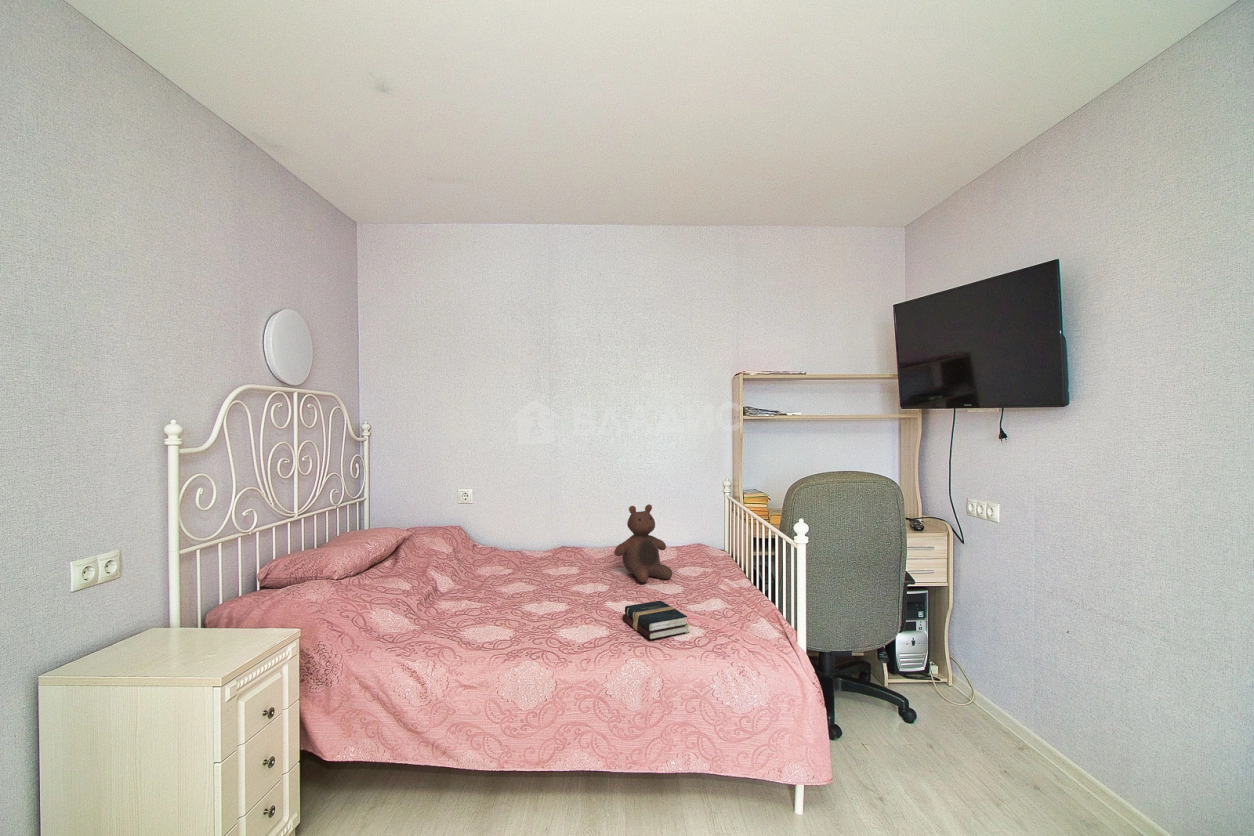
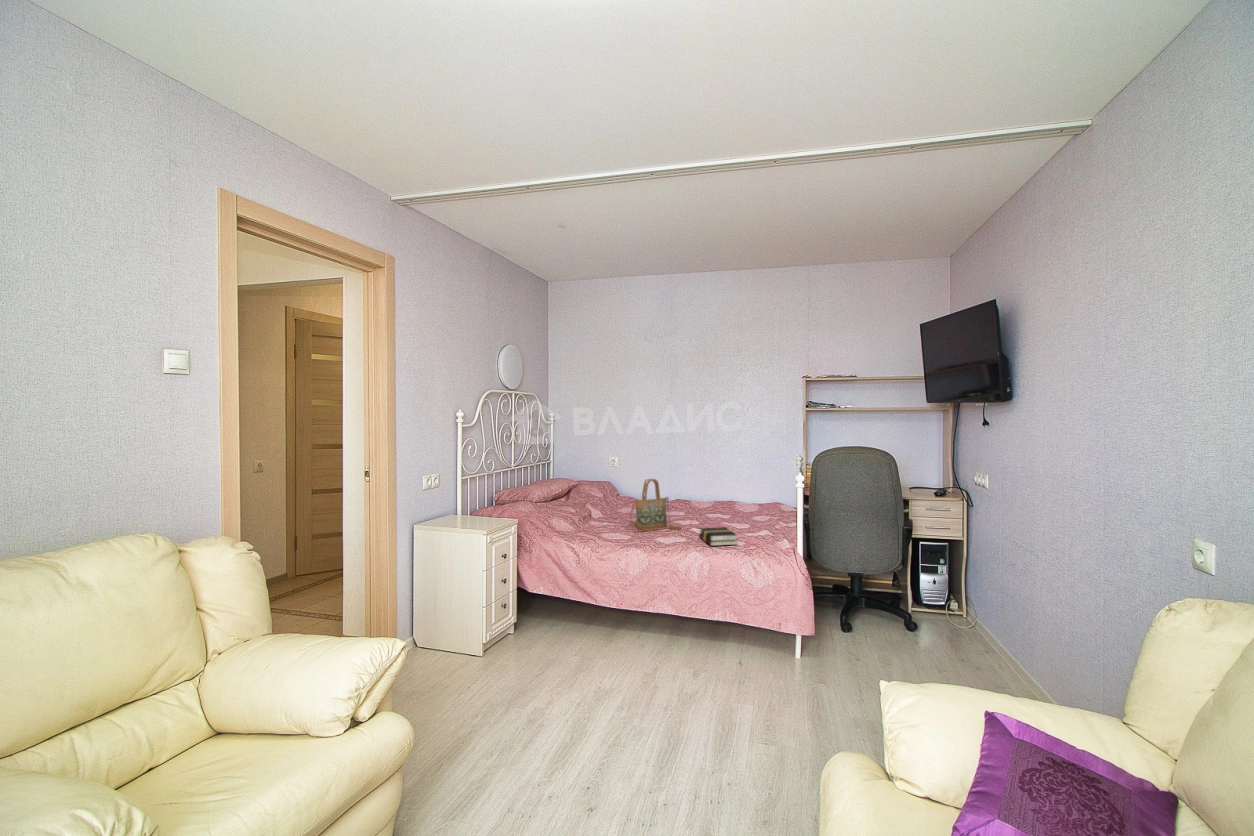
stuffed bear: present [615,504,672,583] -> none [705,470,744,521]
handbag: none [507,528,588,617] -> present [630,479,681,531]

